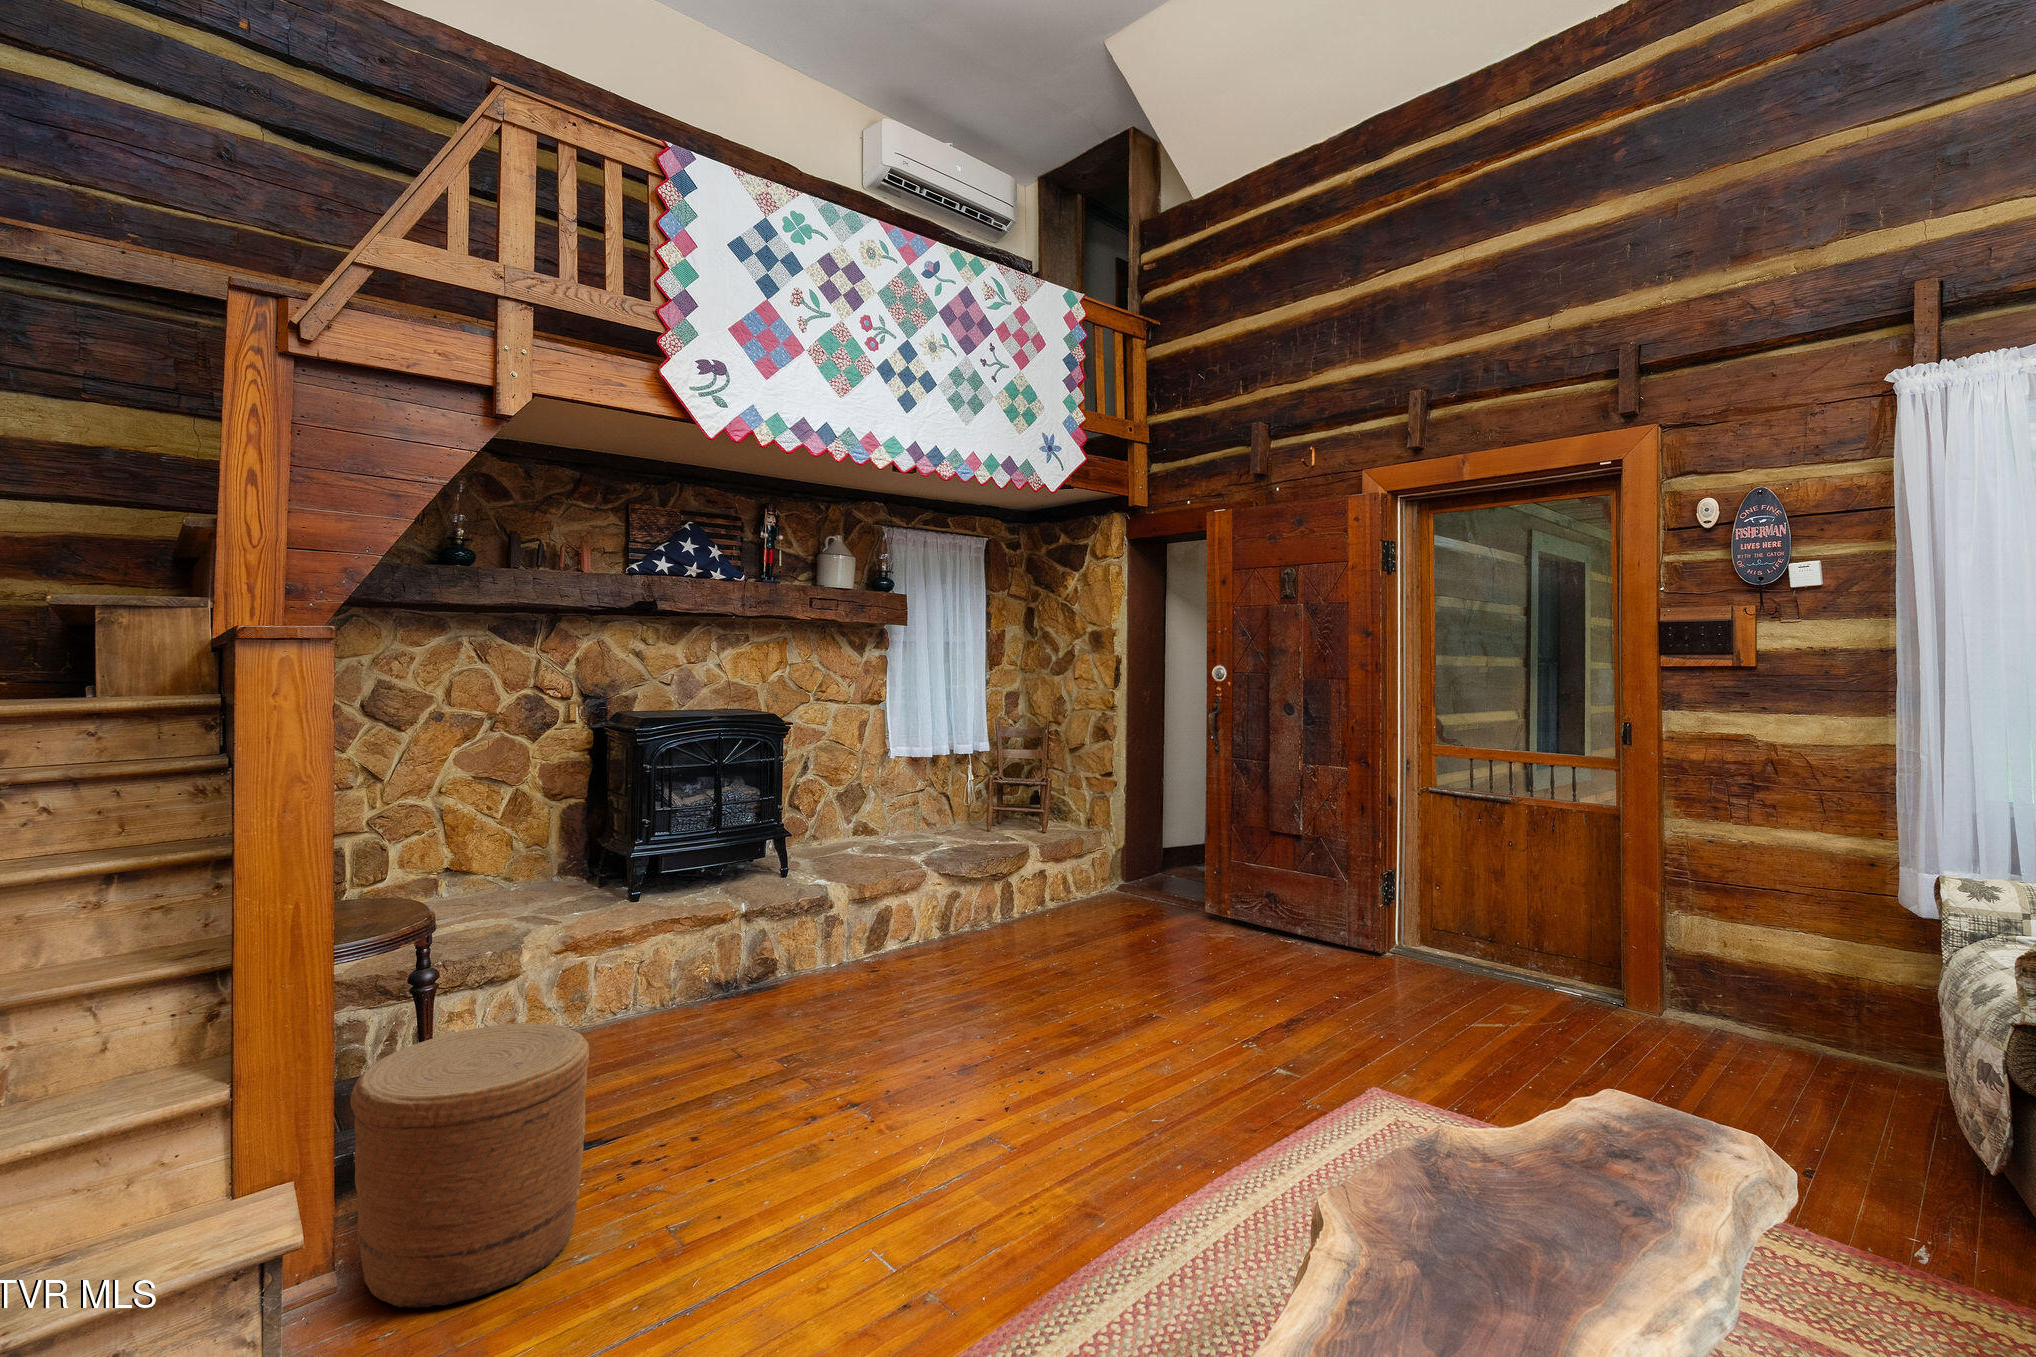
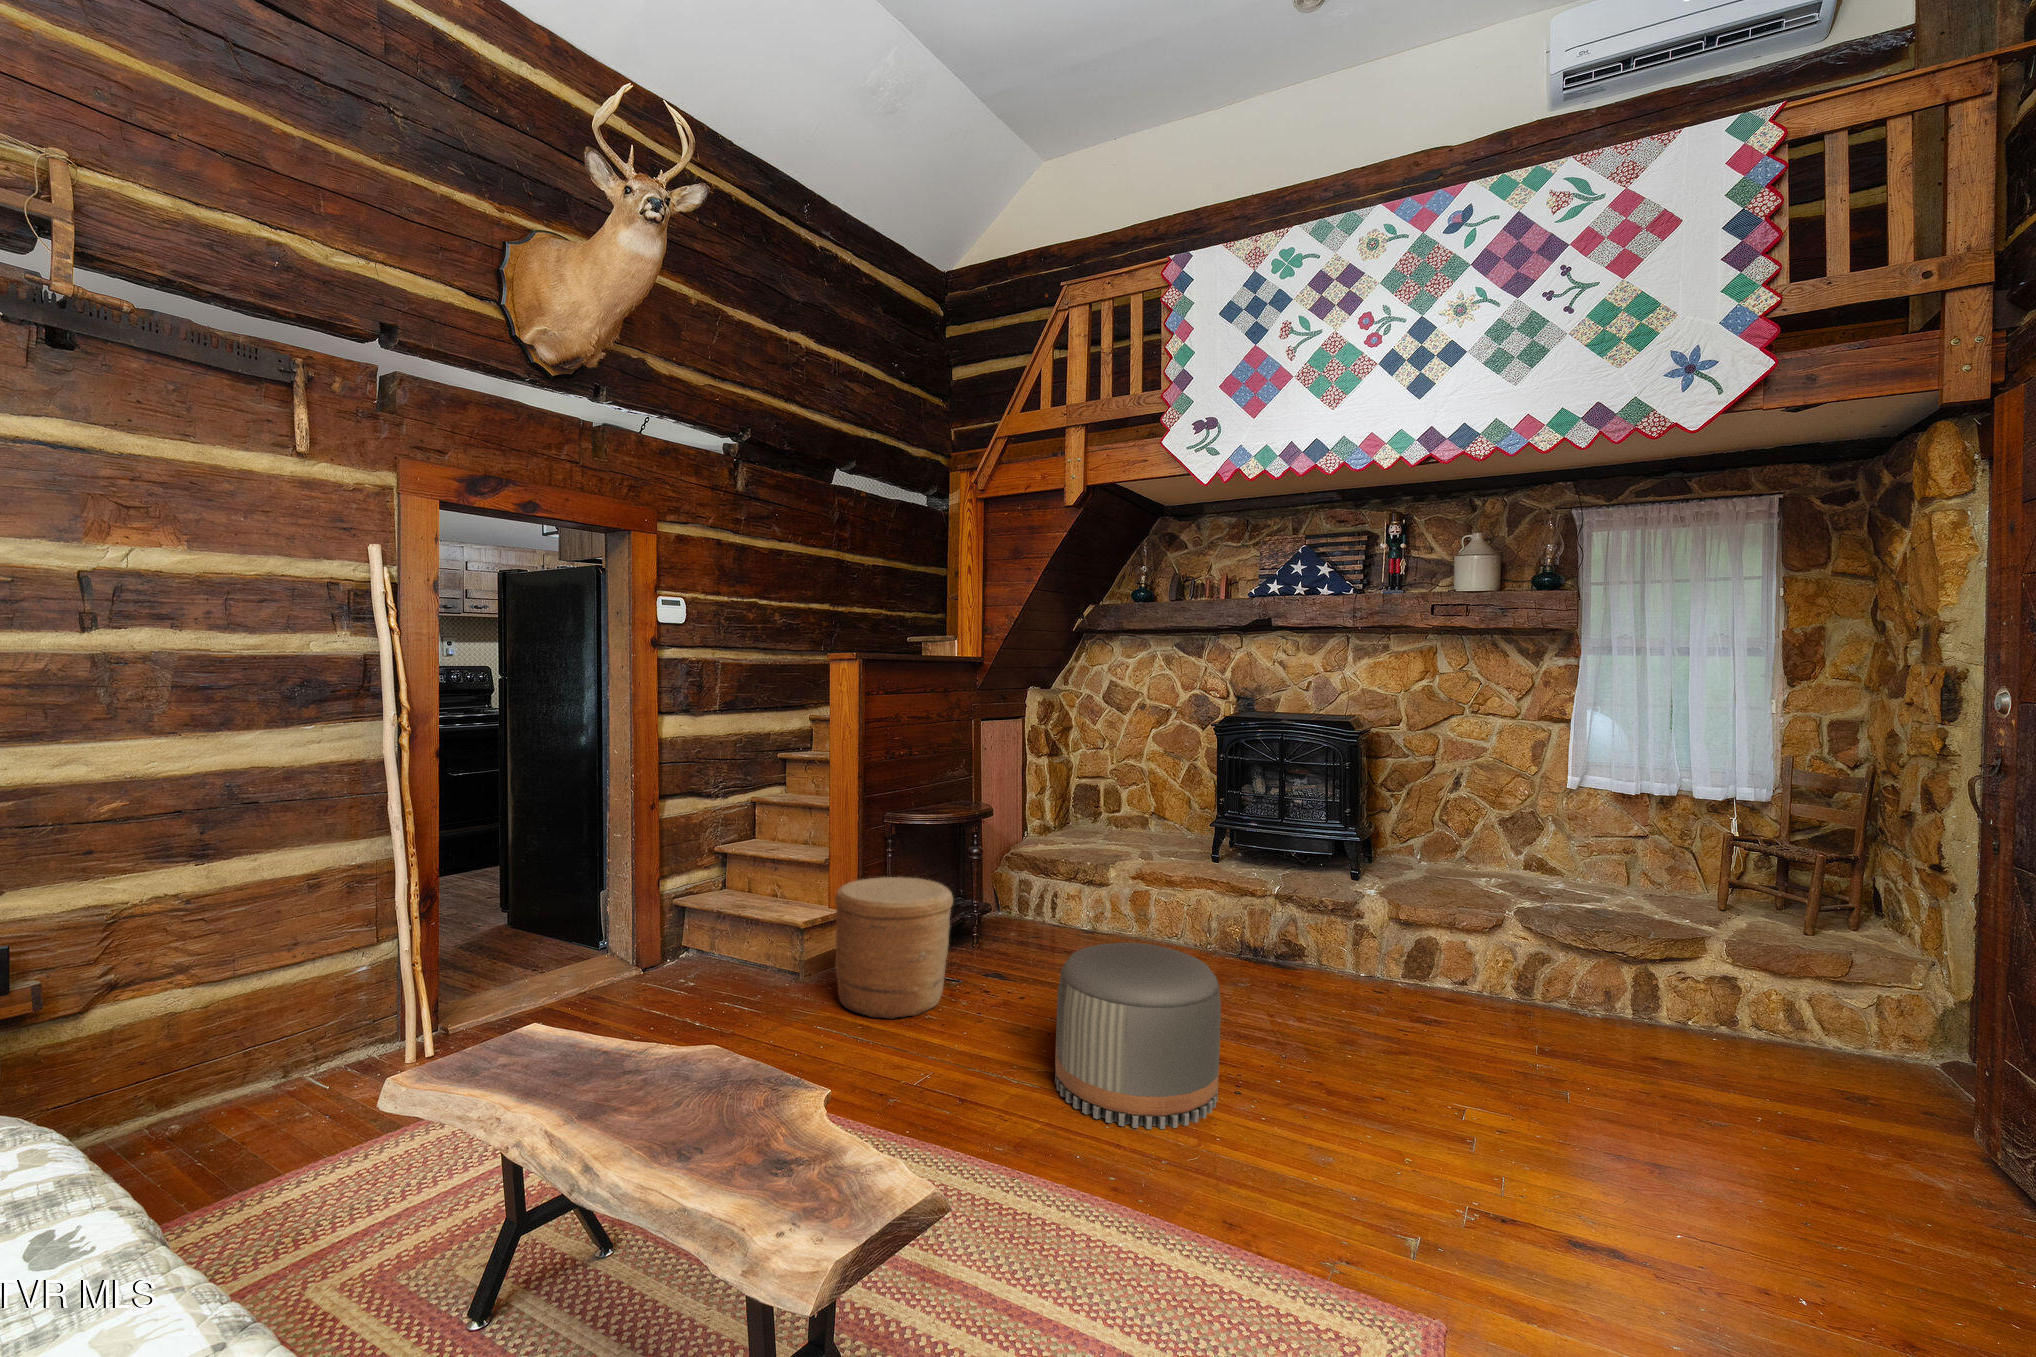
pouf: none [830,972,1010,1177] -> present [1055,943,1221,1129]

